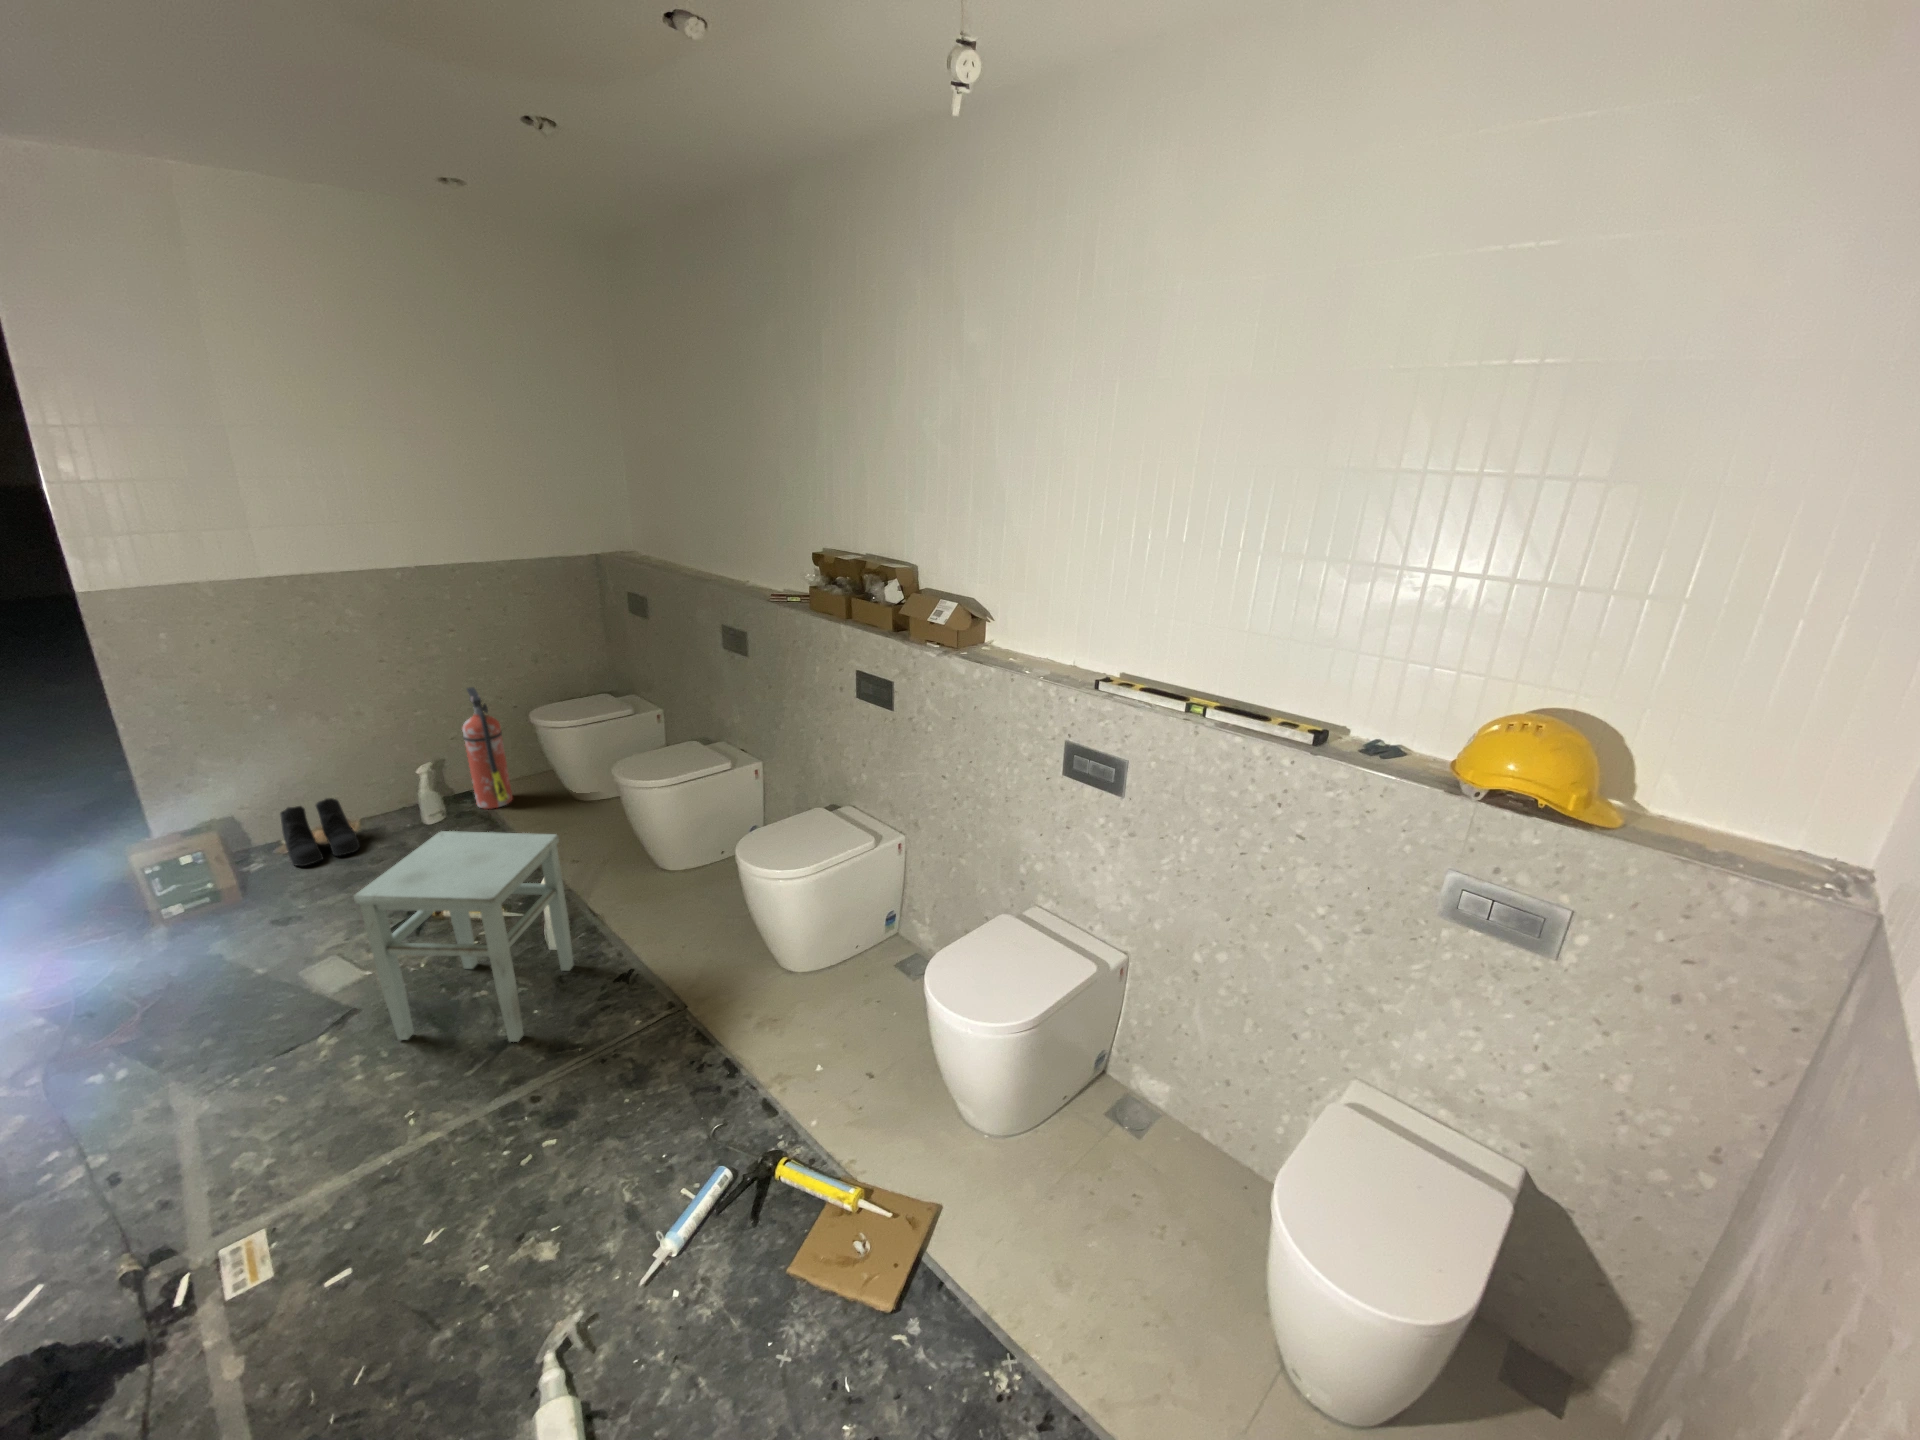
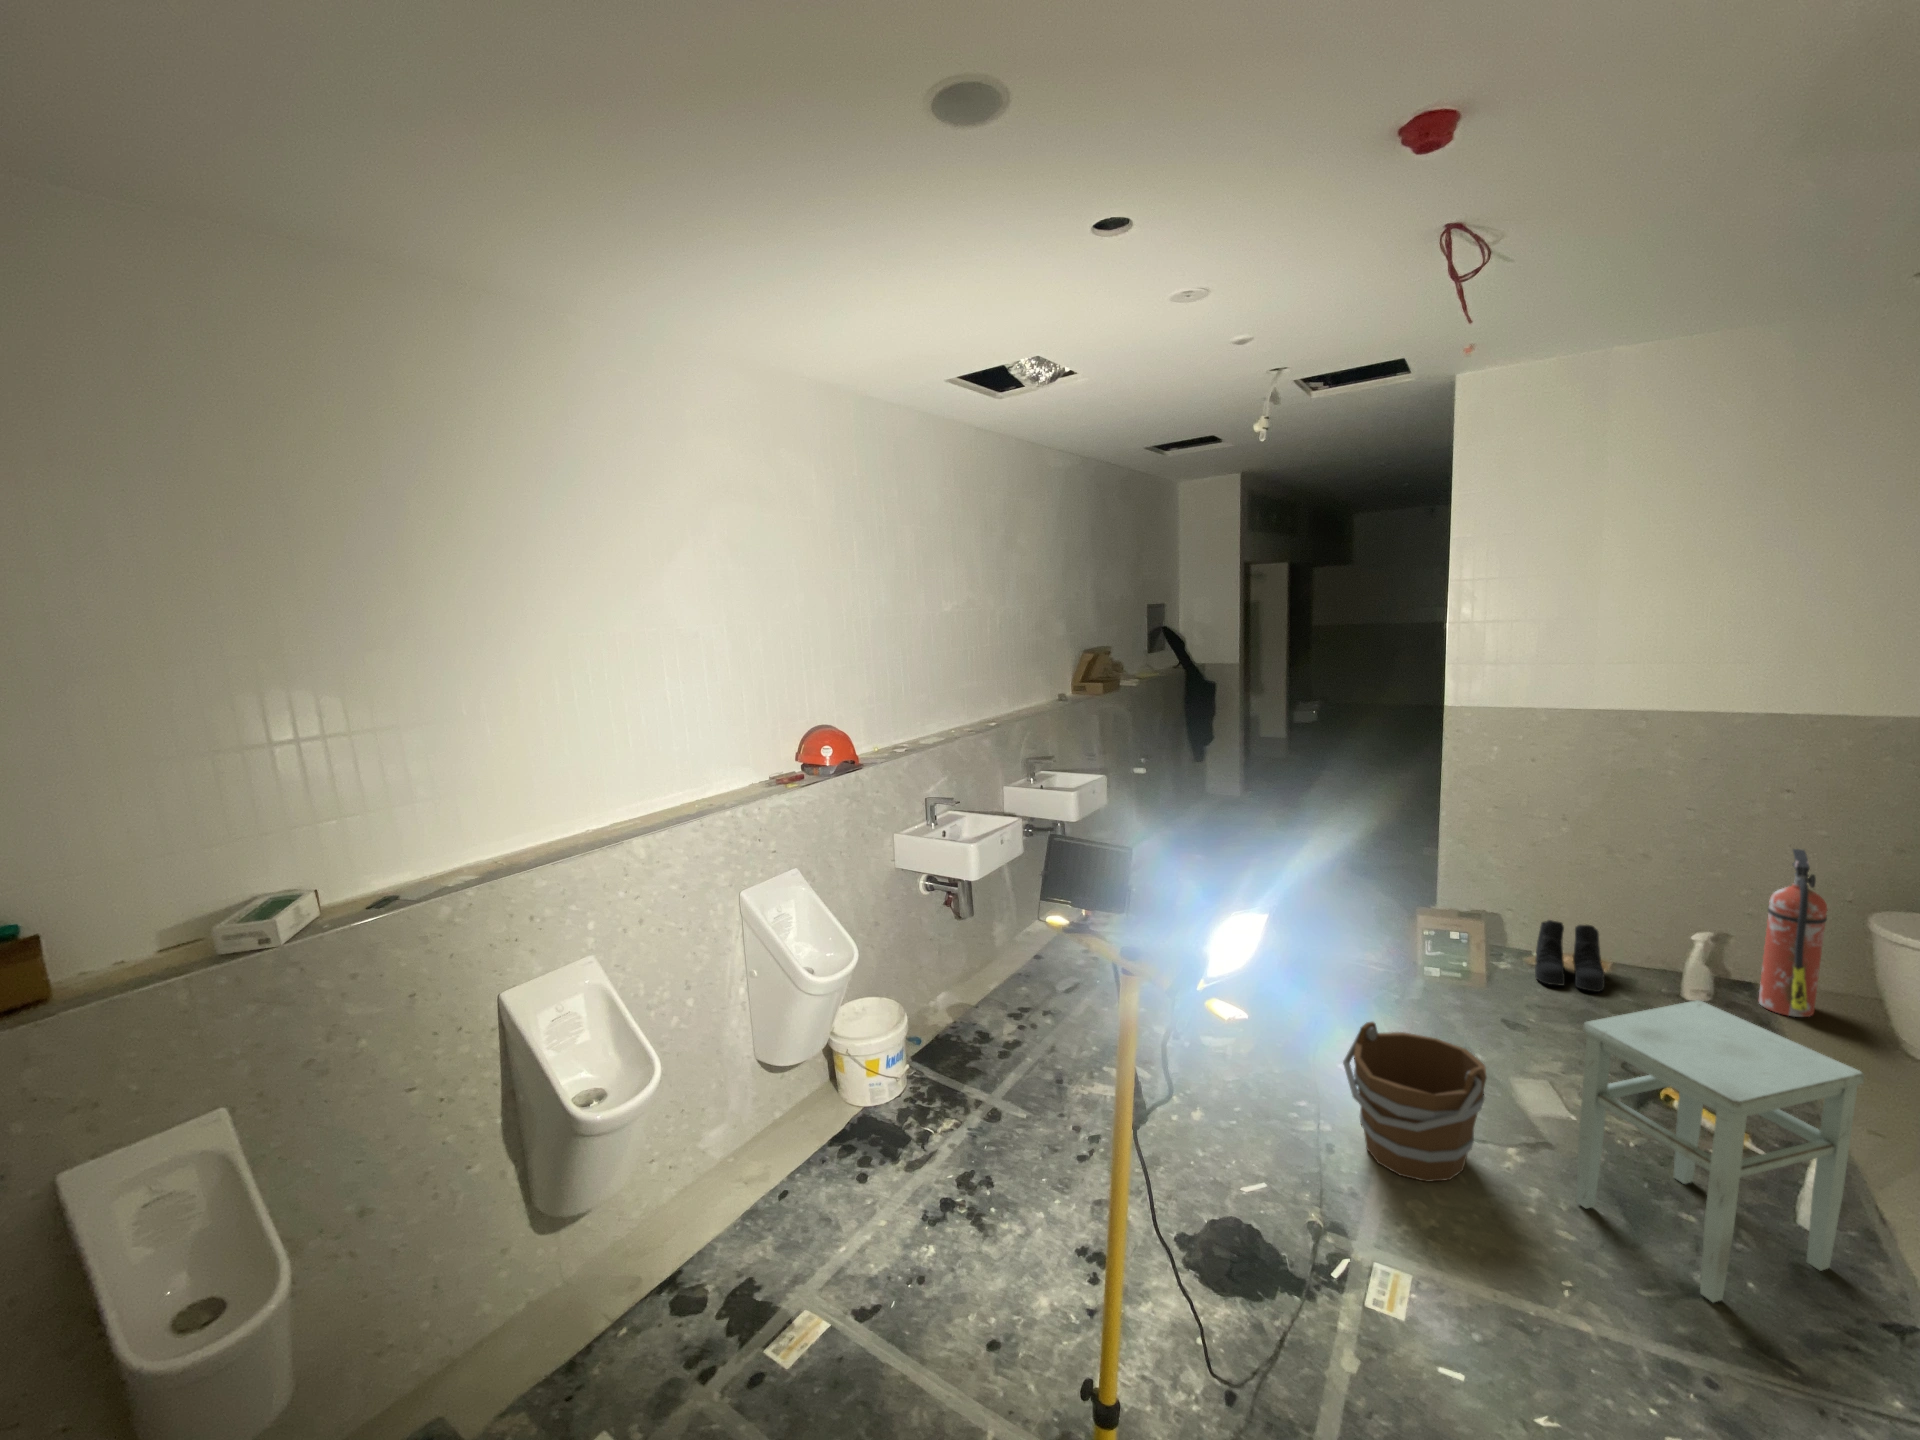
bucket: none [73,977,283,1151] -> present [1343,1022,1487,1182]

